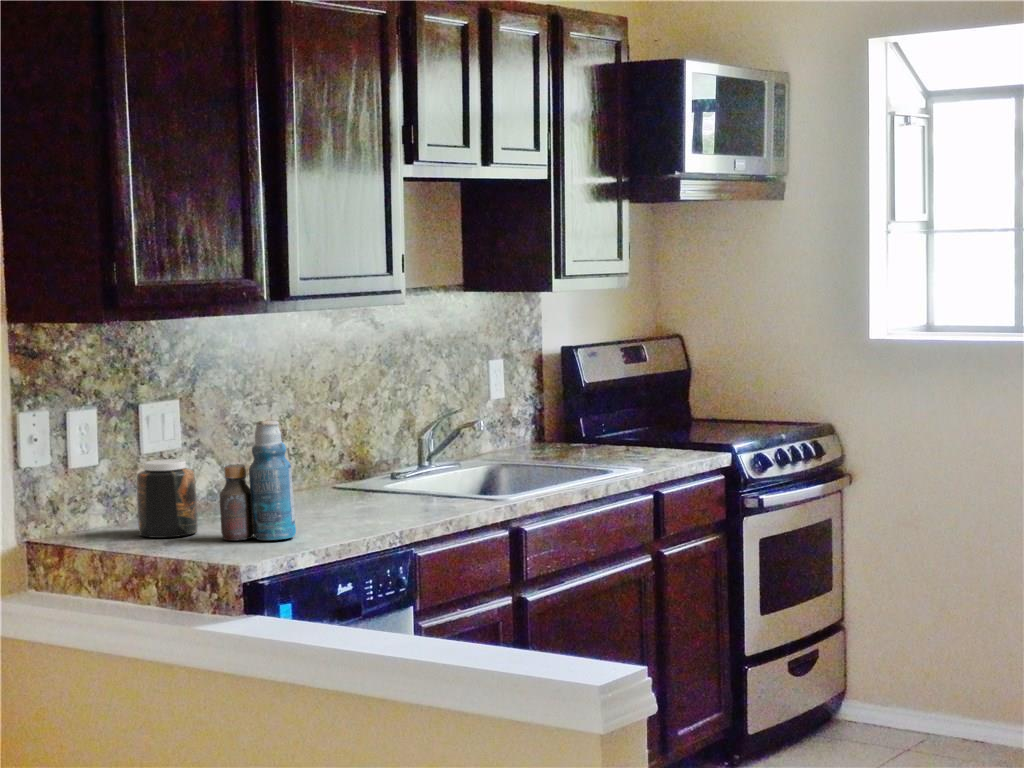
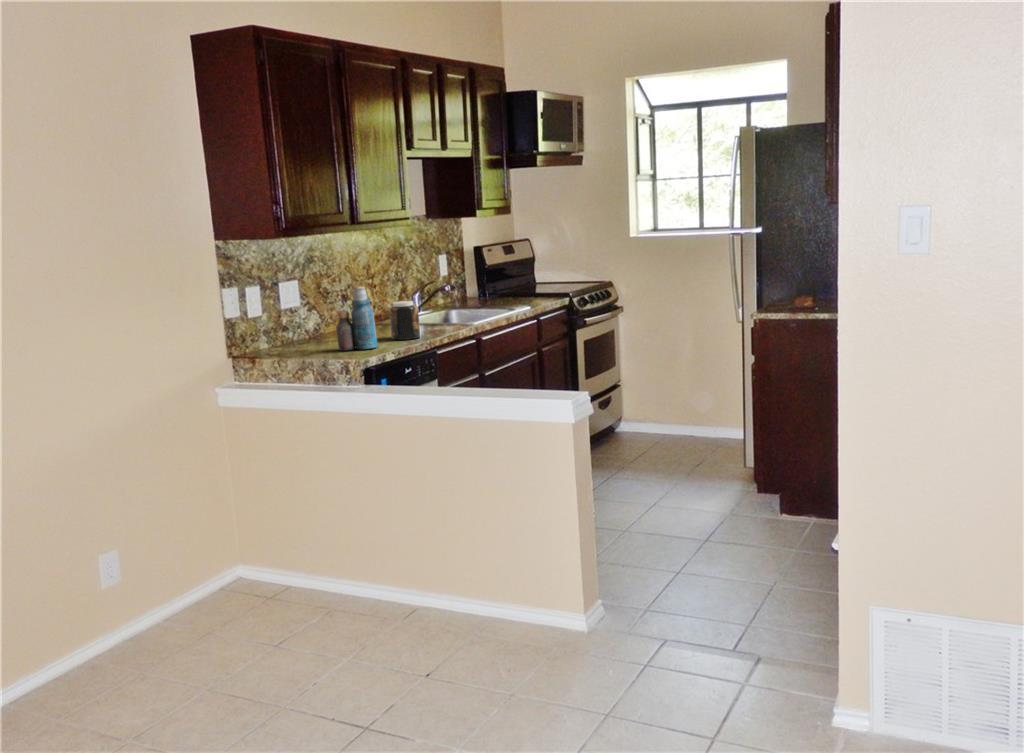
jar: present [137,459,198,538] -> present [389,301,420,340]

